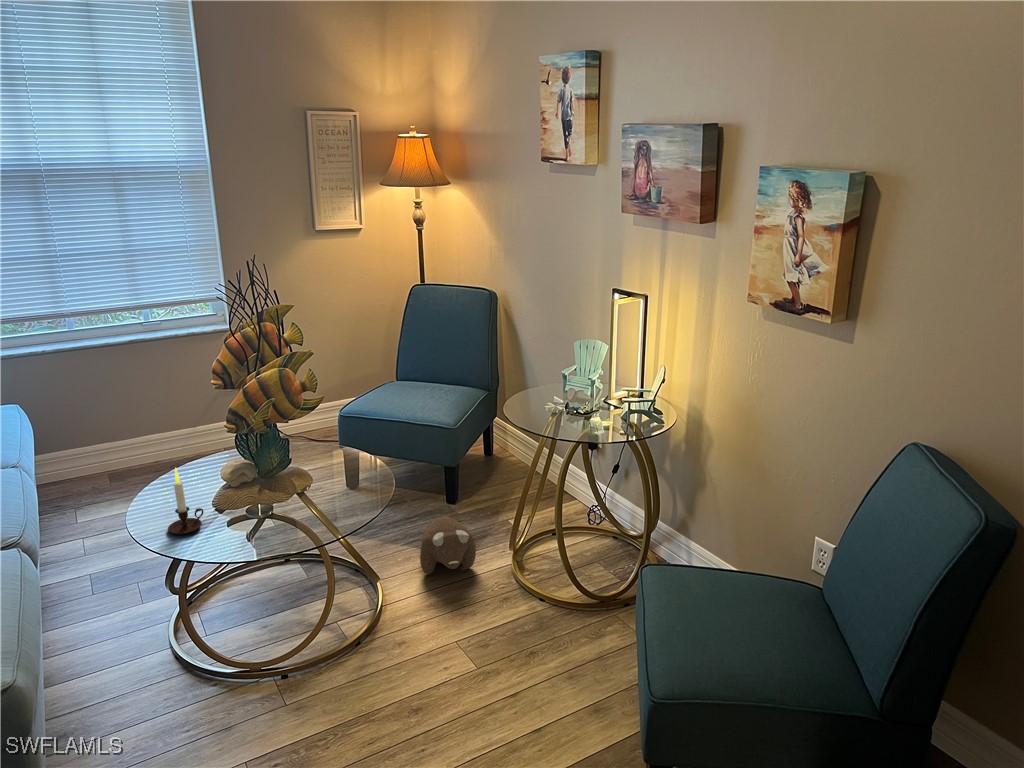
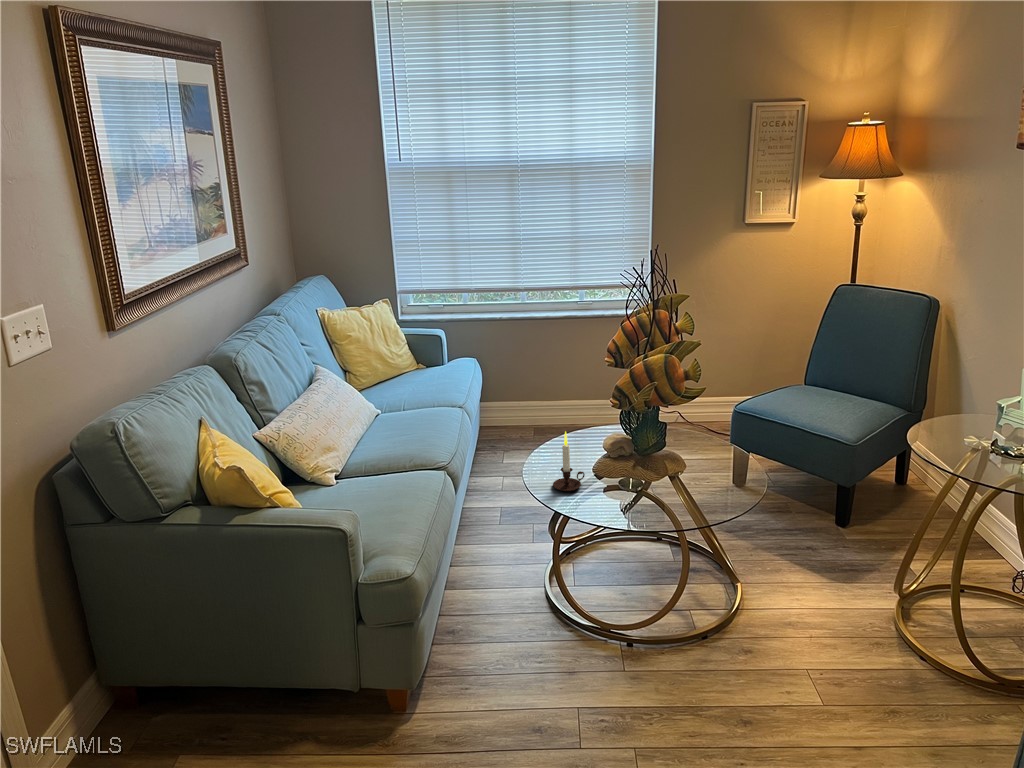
plush toy: present [420,516,476,574] -> none [788,535,853,598]

